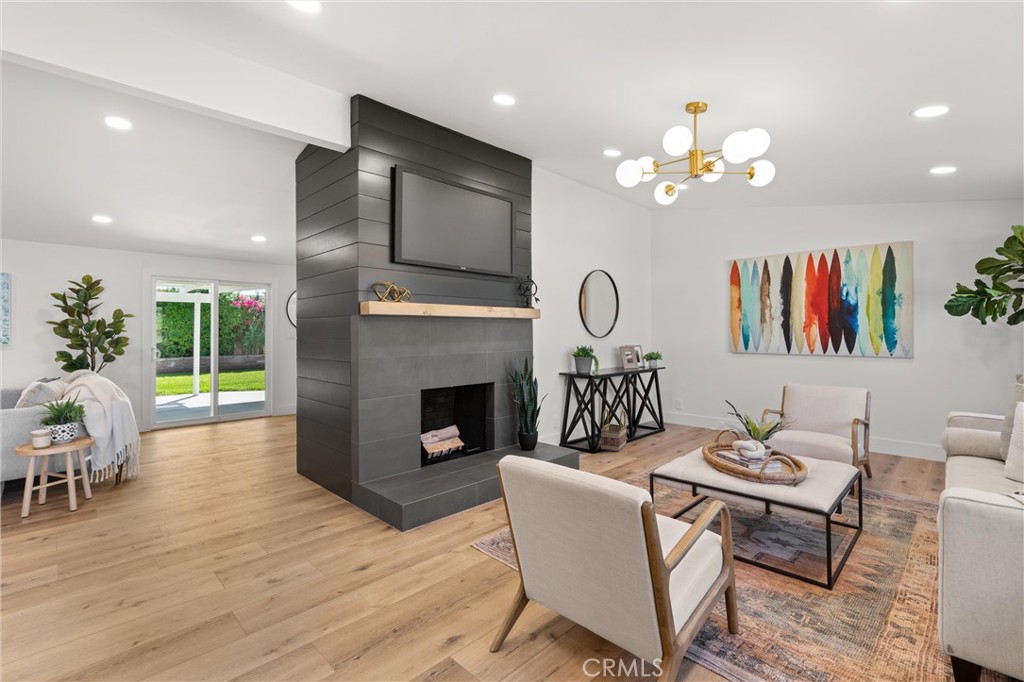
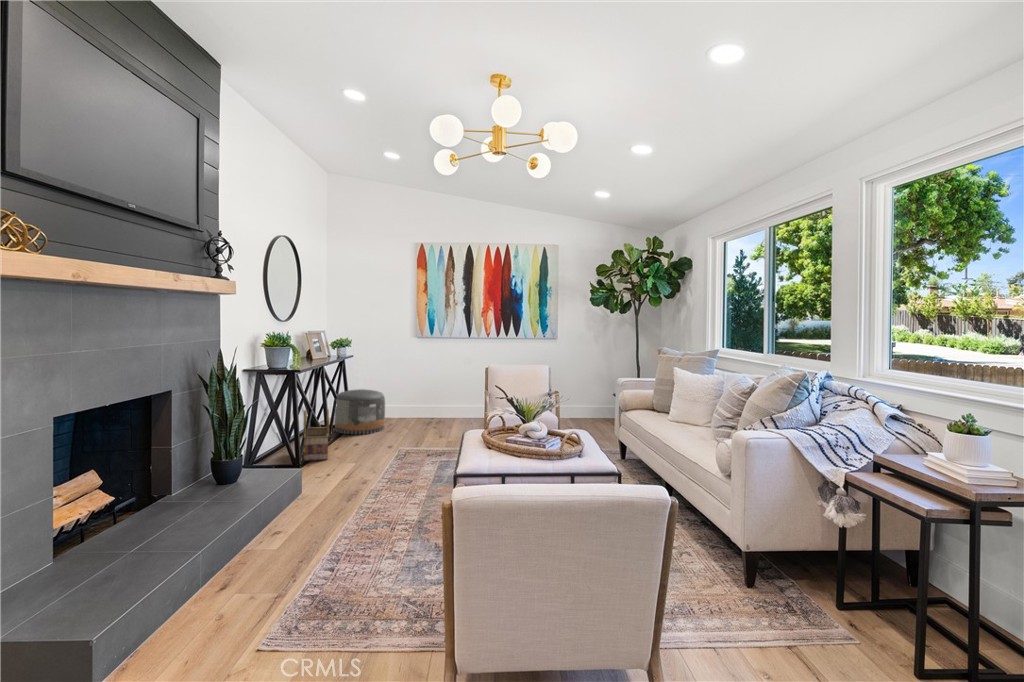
pouf: none [645,398,690,438] -> present [335,389,385,434]

